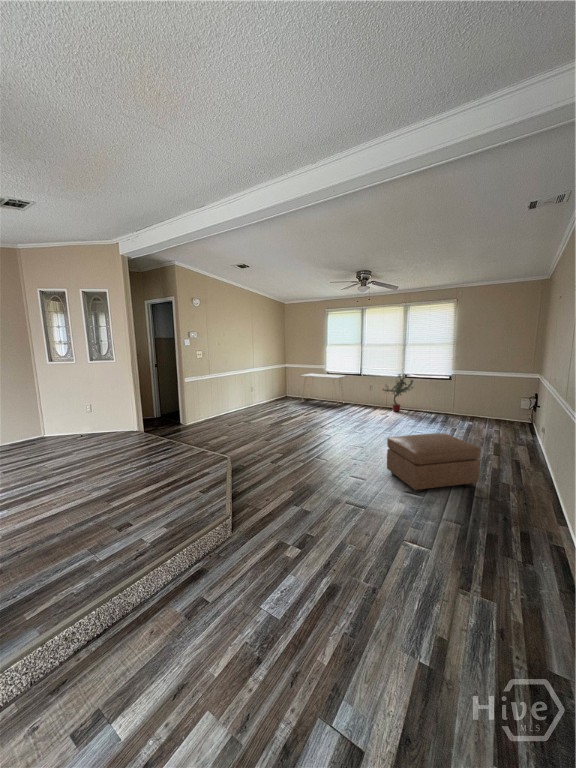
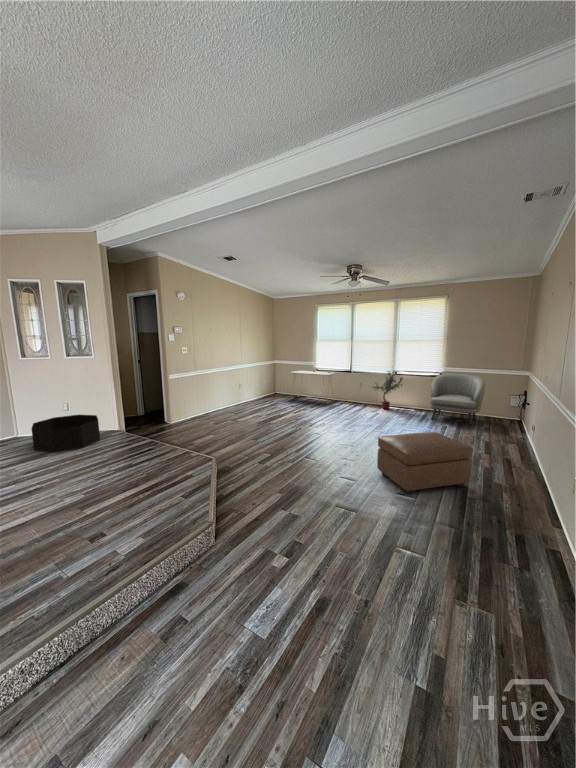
armchair: none [441,377,497,428] -> present [430,374,485,425]
basket: none [57,416,120,451] -> present [32,415,100,453]

